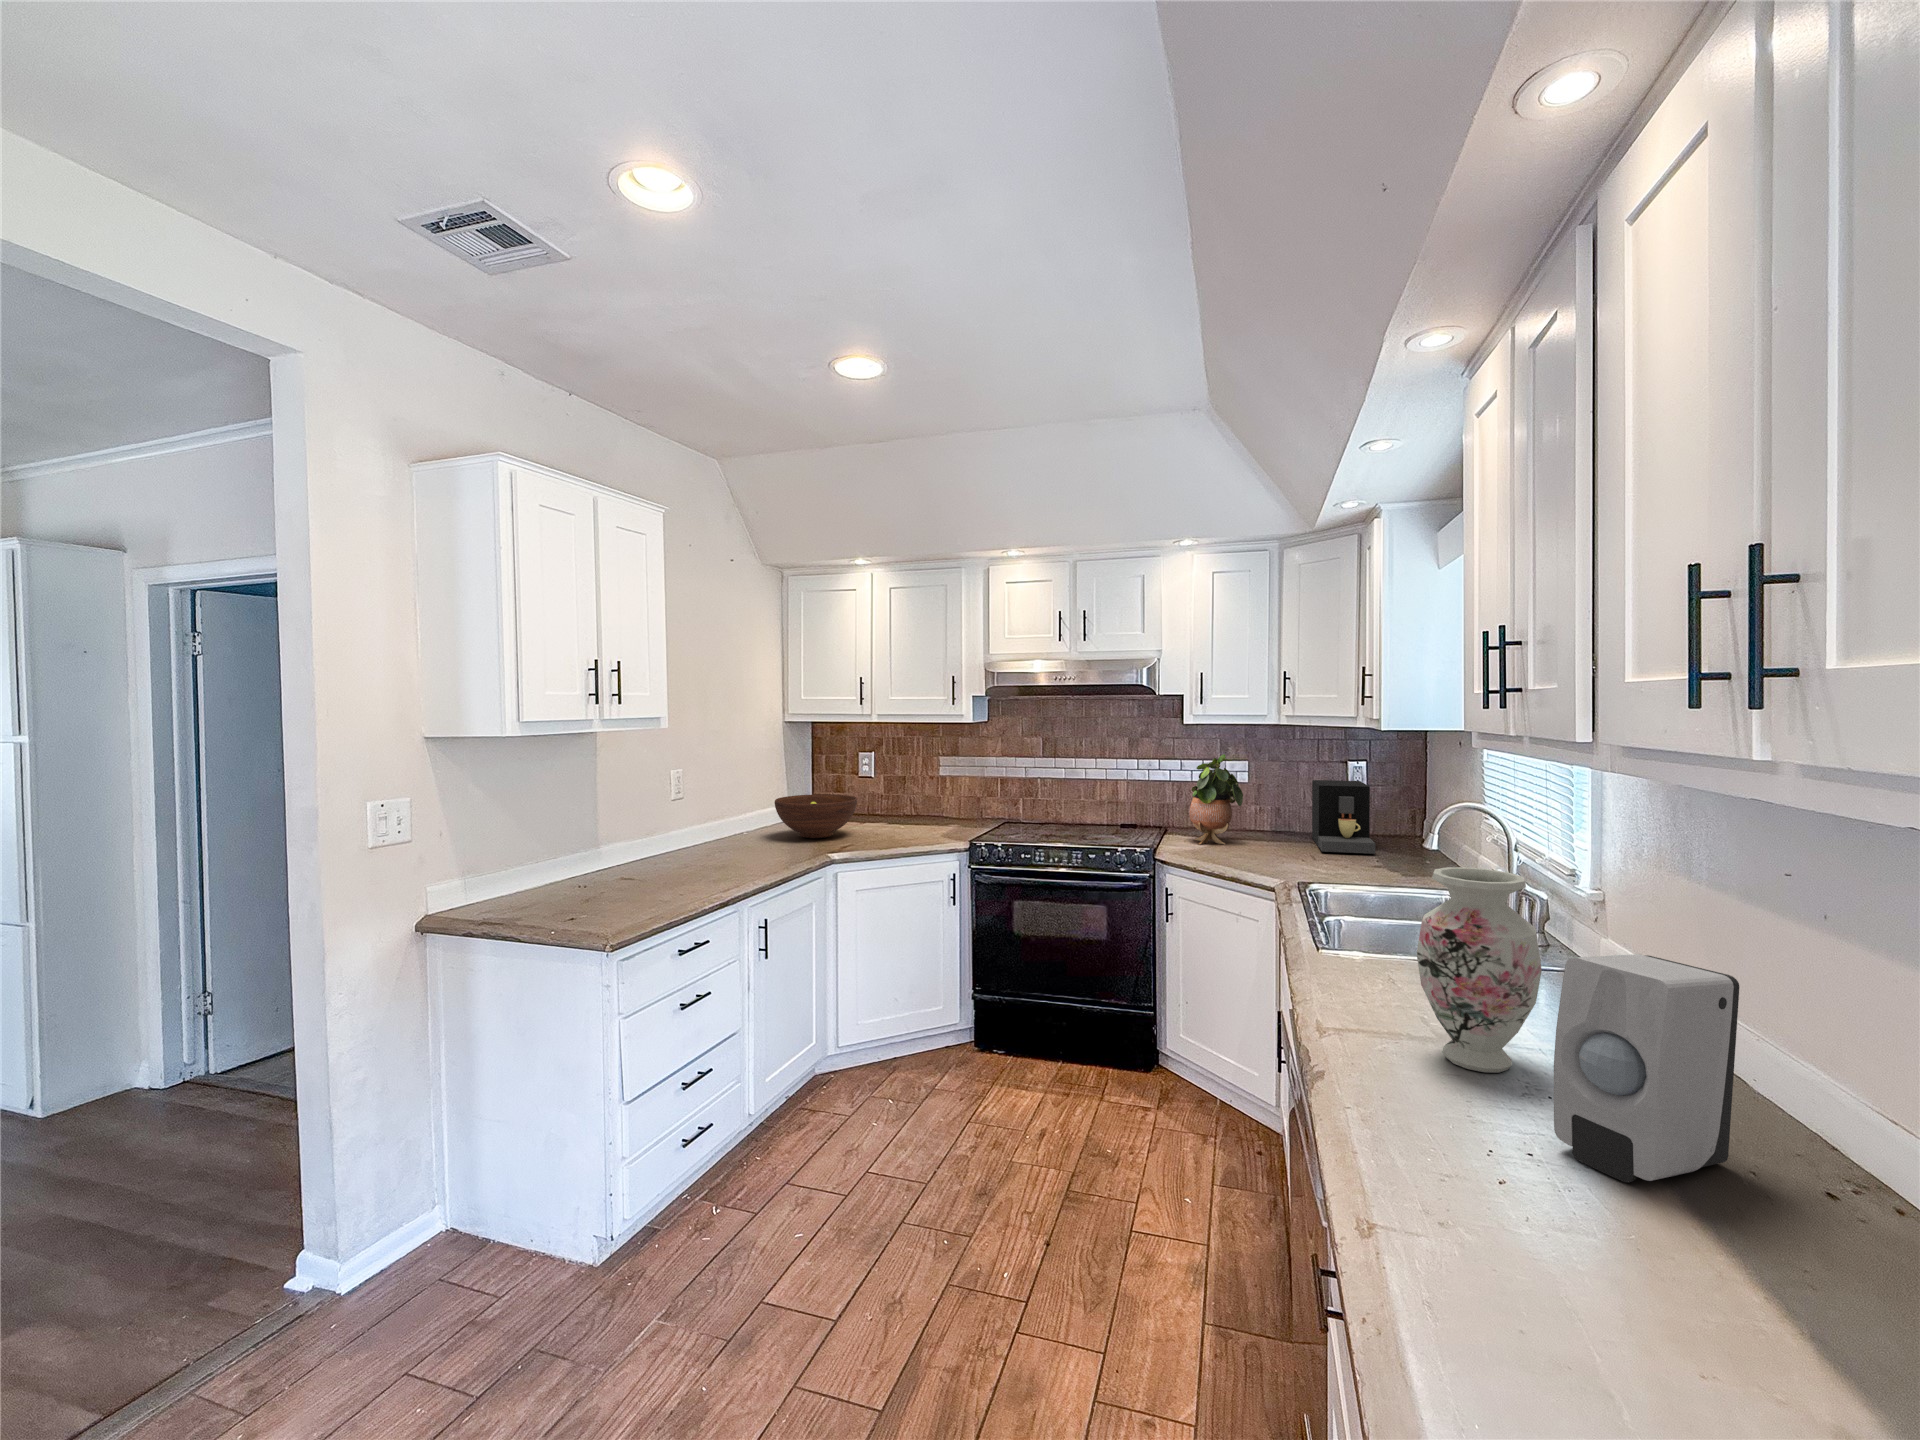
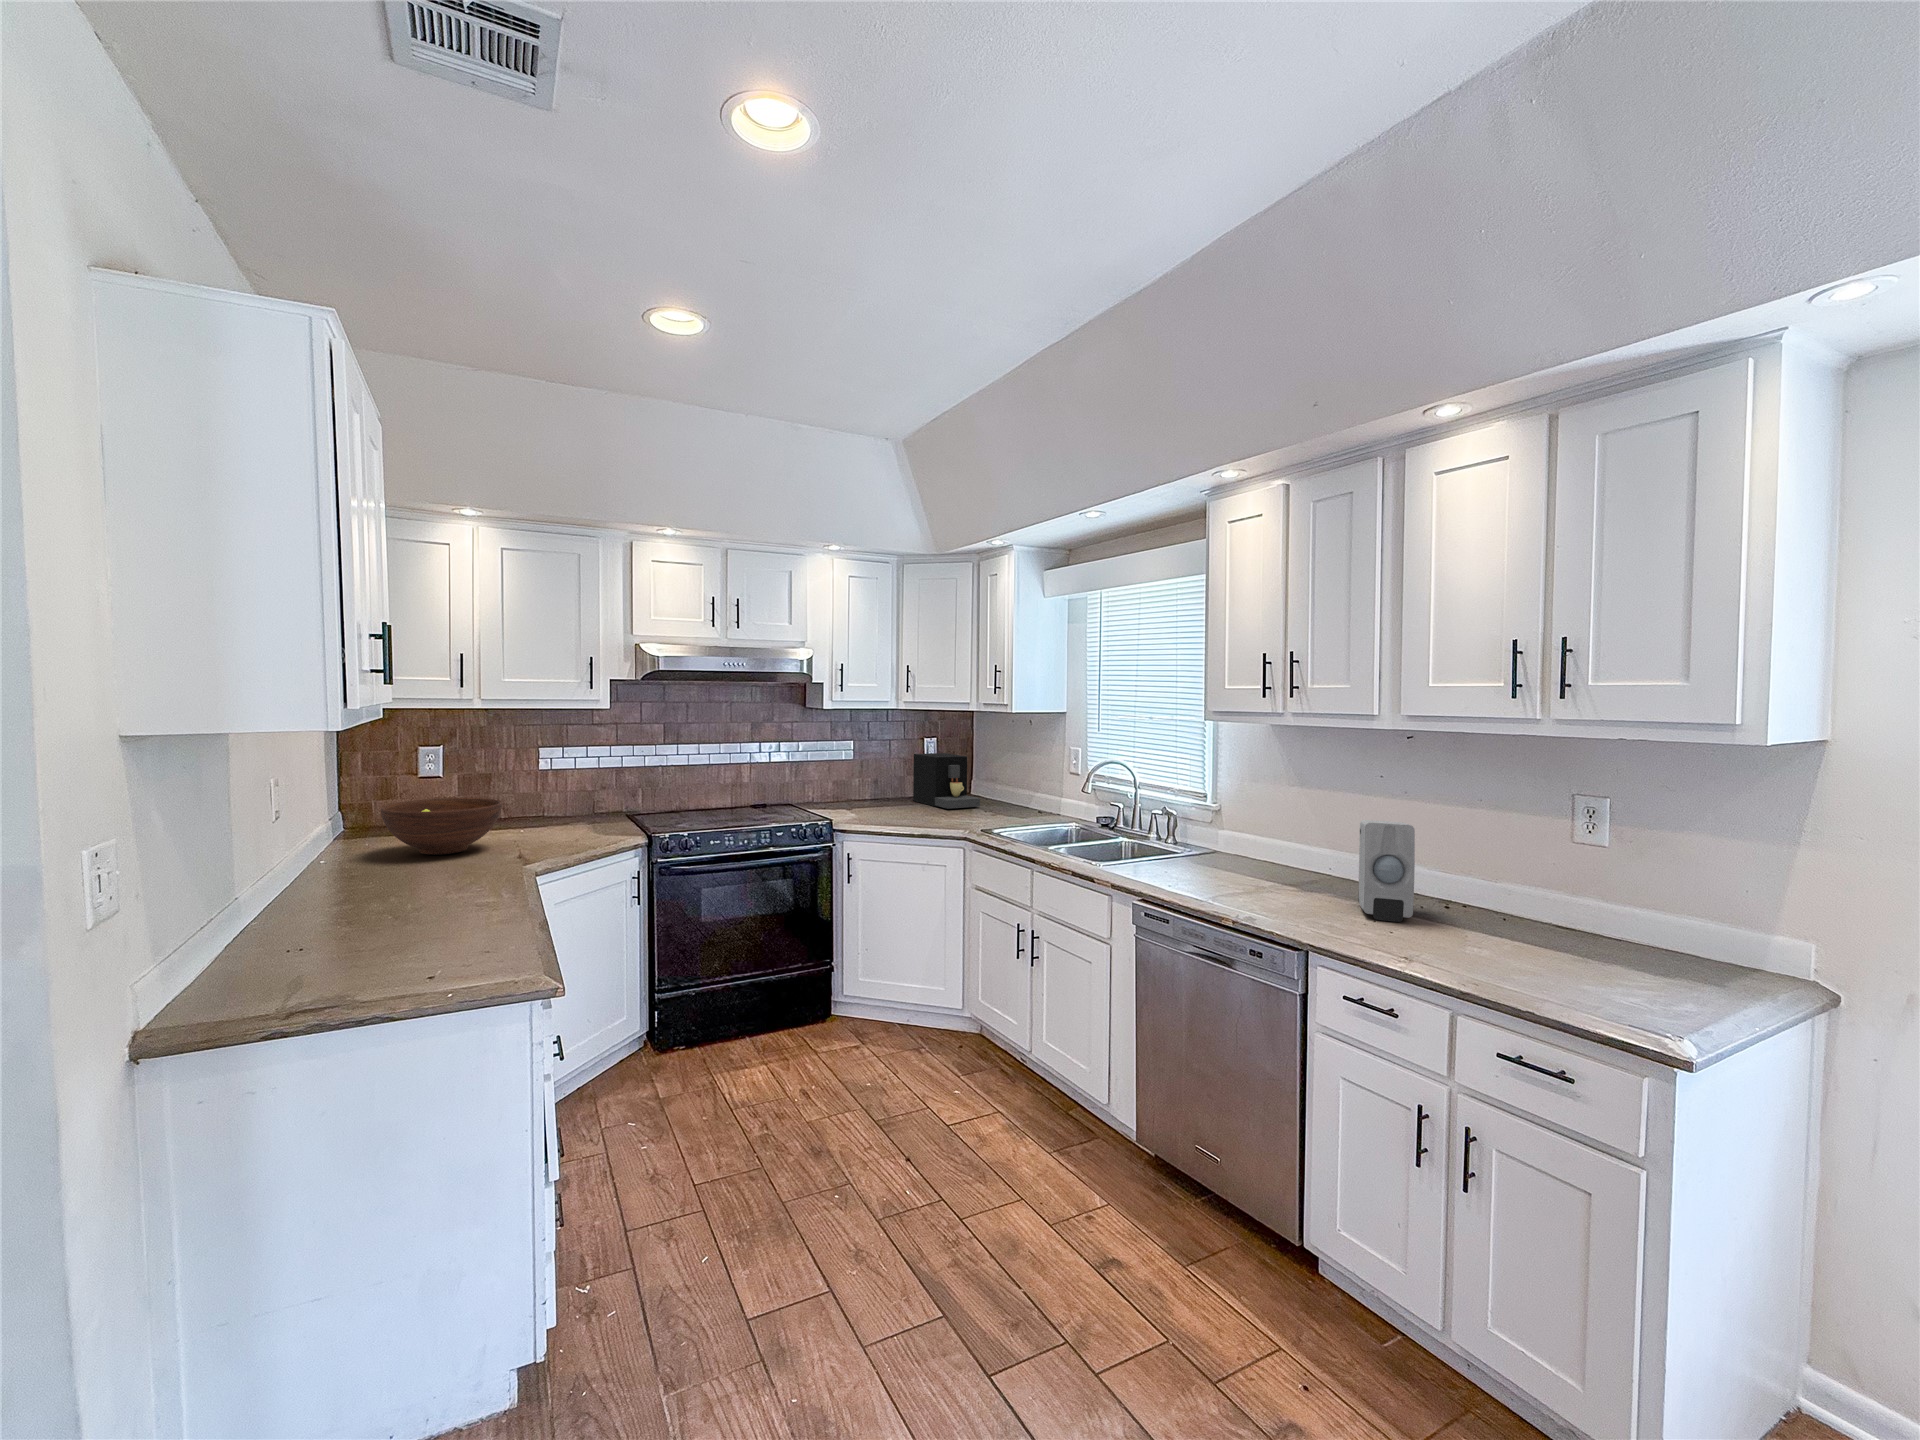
potted plant: present [1189,754,1243,844] -> none [838,735,884,814]
vase: present [1417,867,1542,1073] -> none [1244,790,1308,900]

